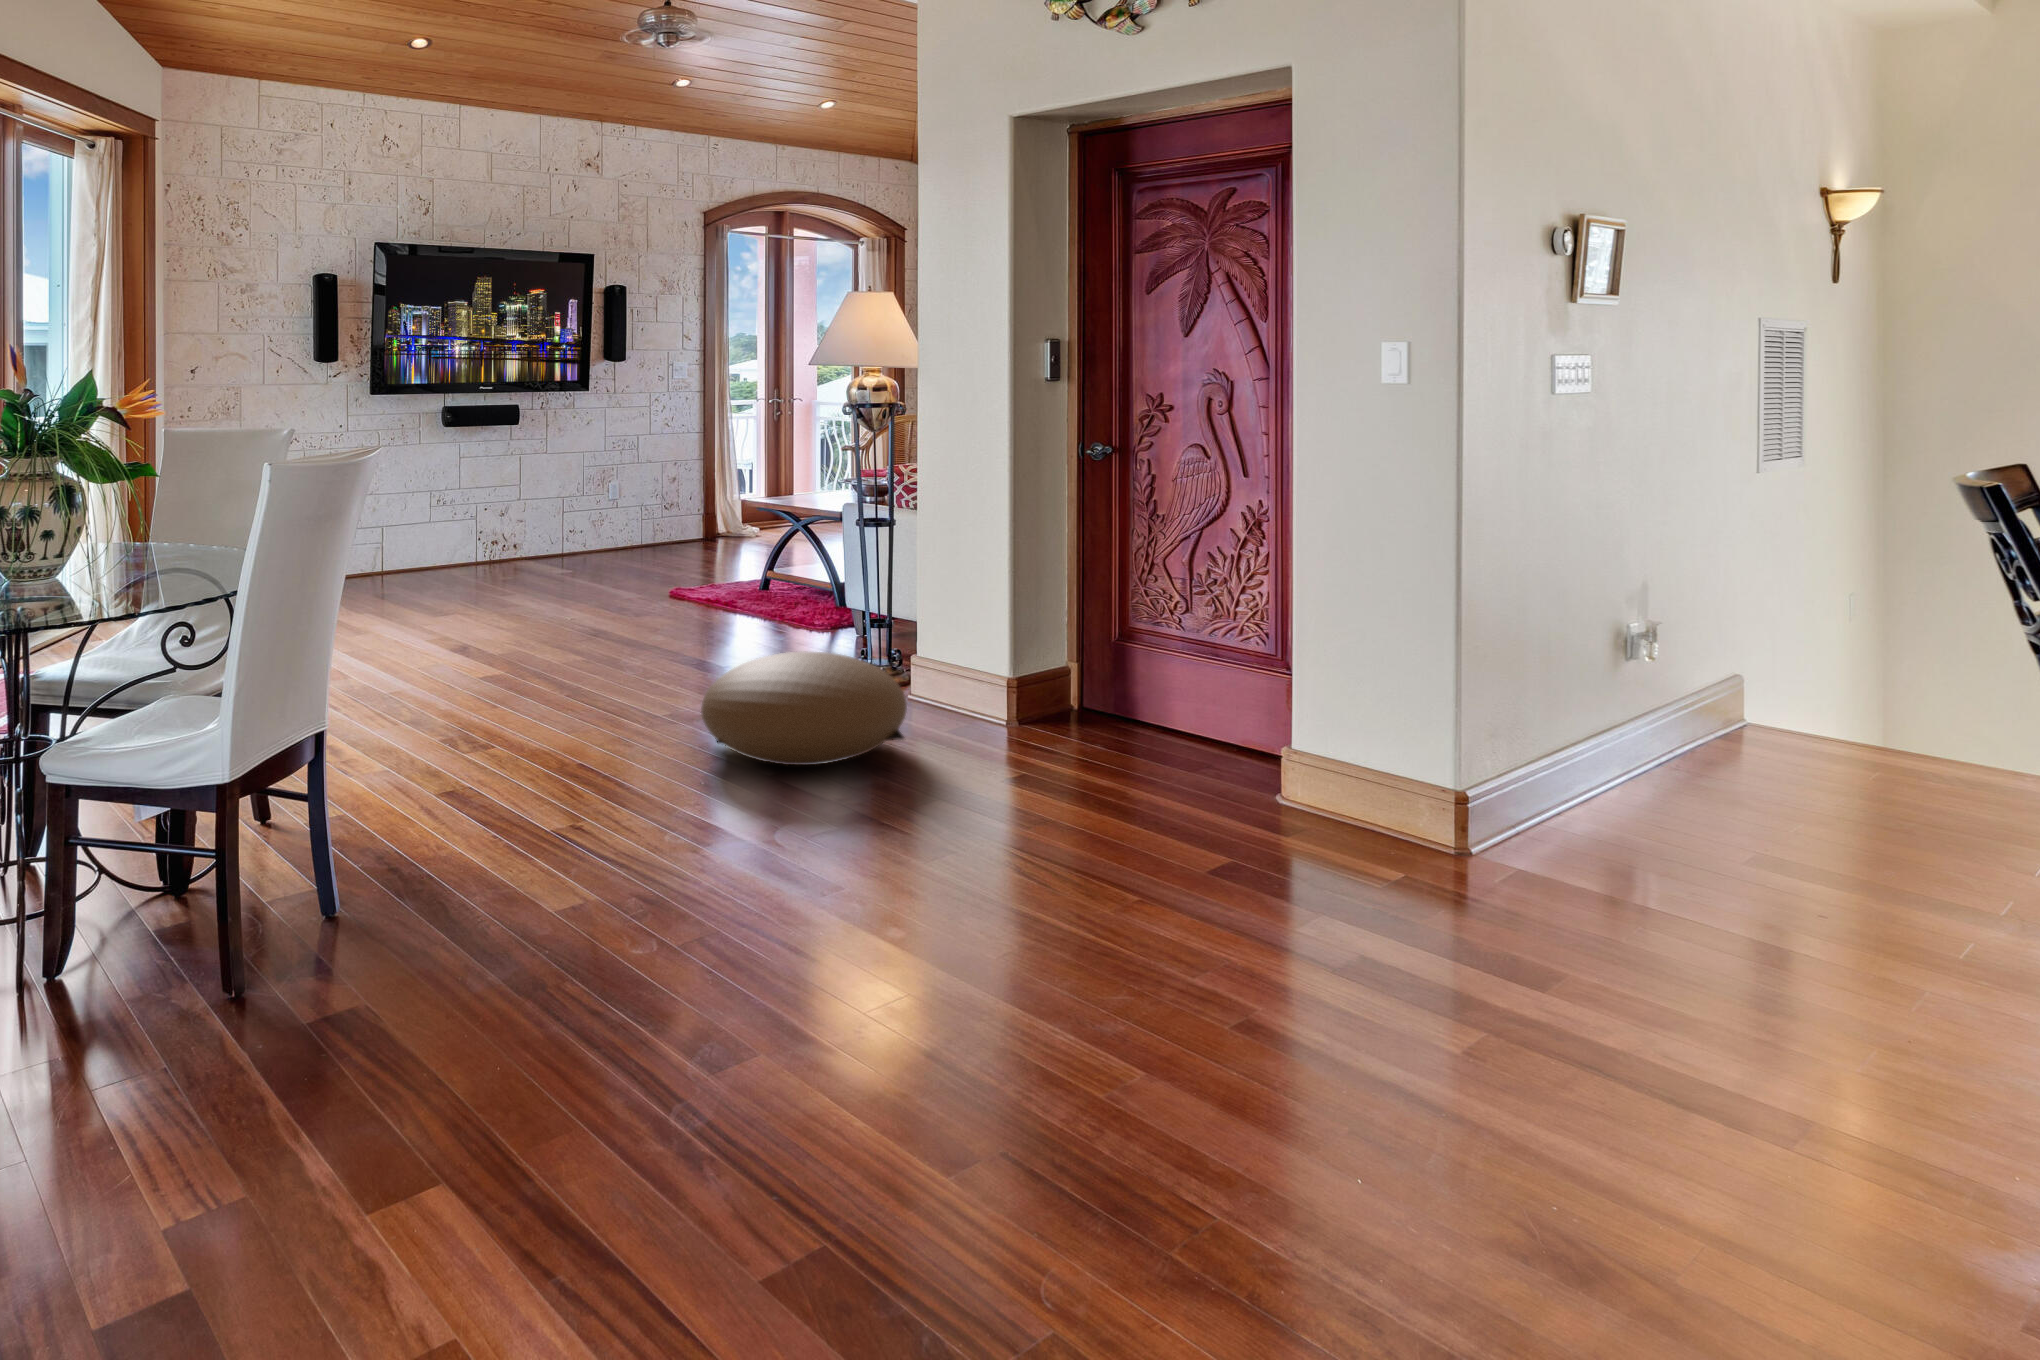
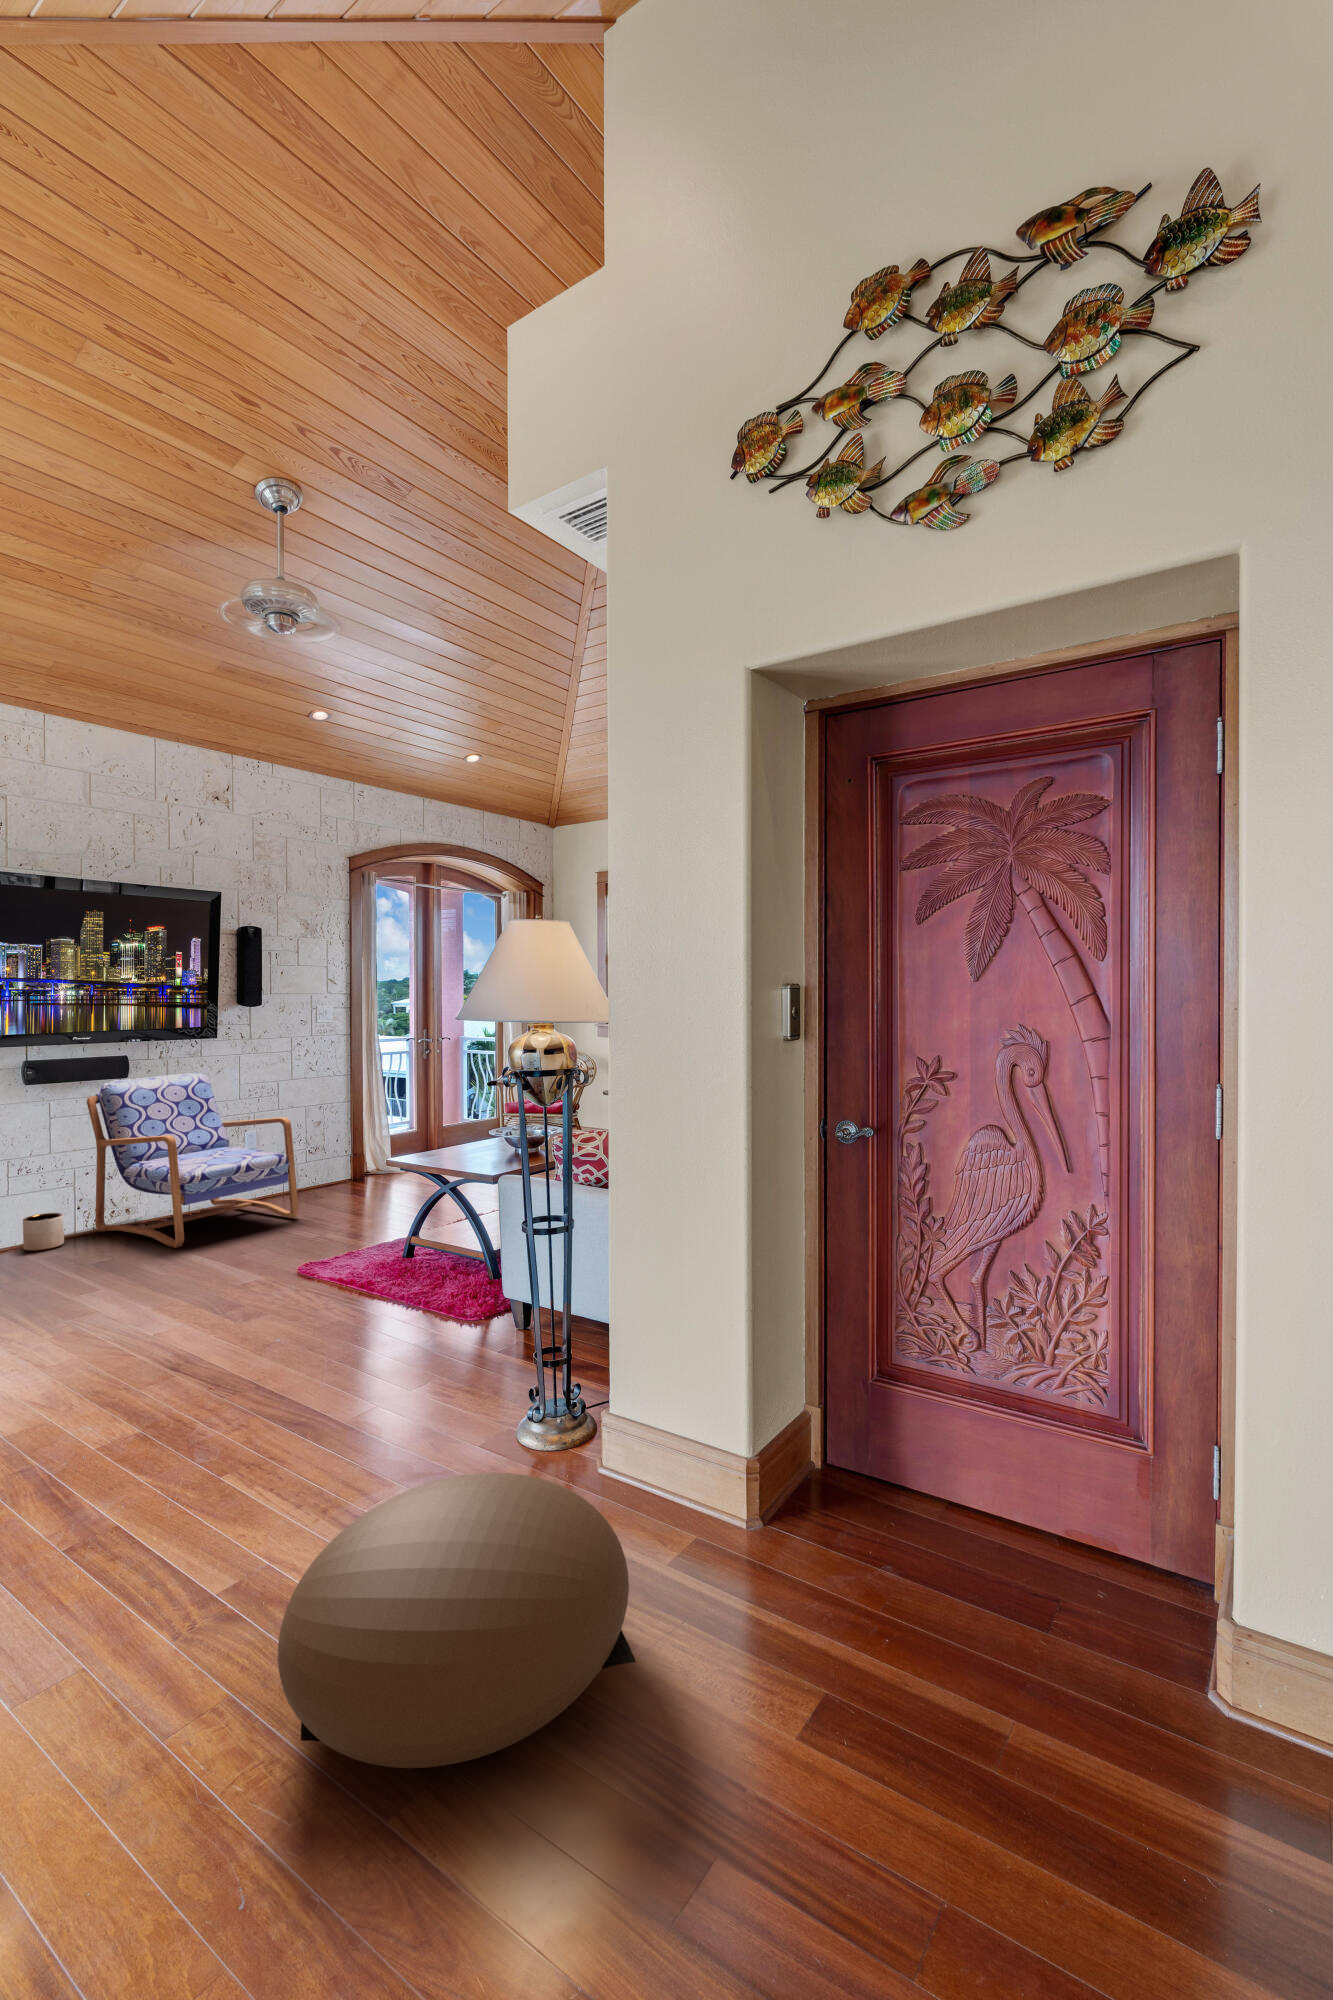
armchair: none [483,422,660,572] -> present [87,1073,299,1248]
planter: none [439,538,469,568] -> present [23,1213,64,1251]

